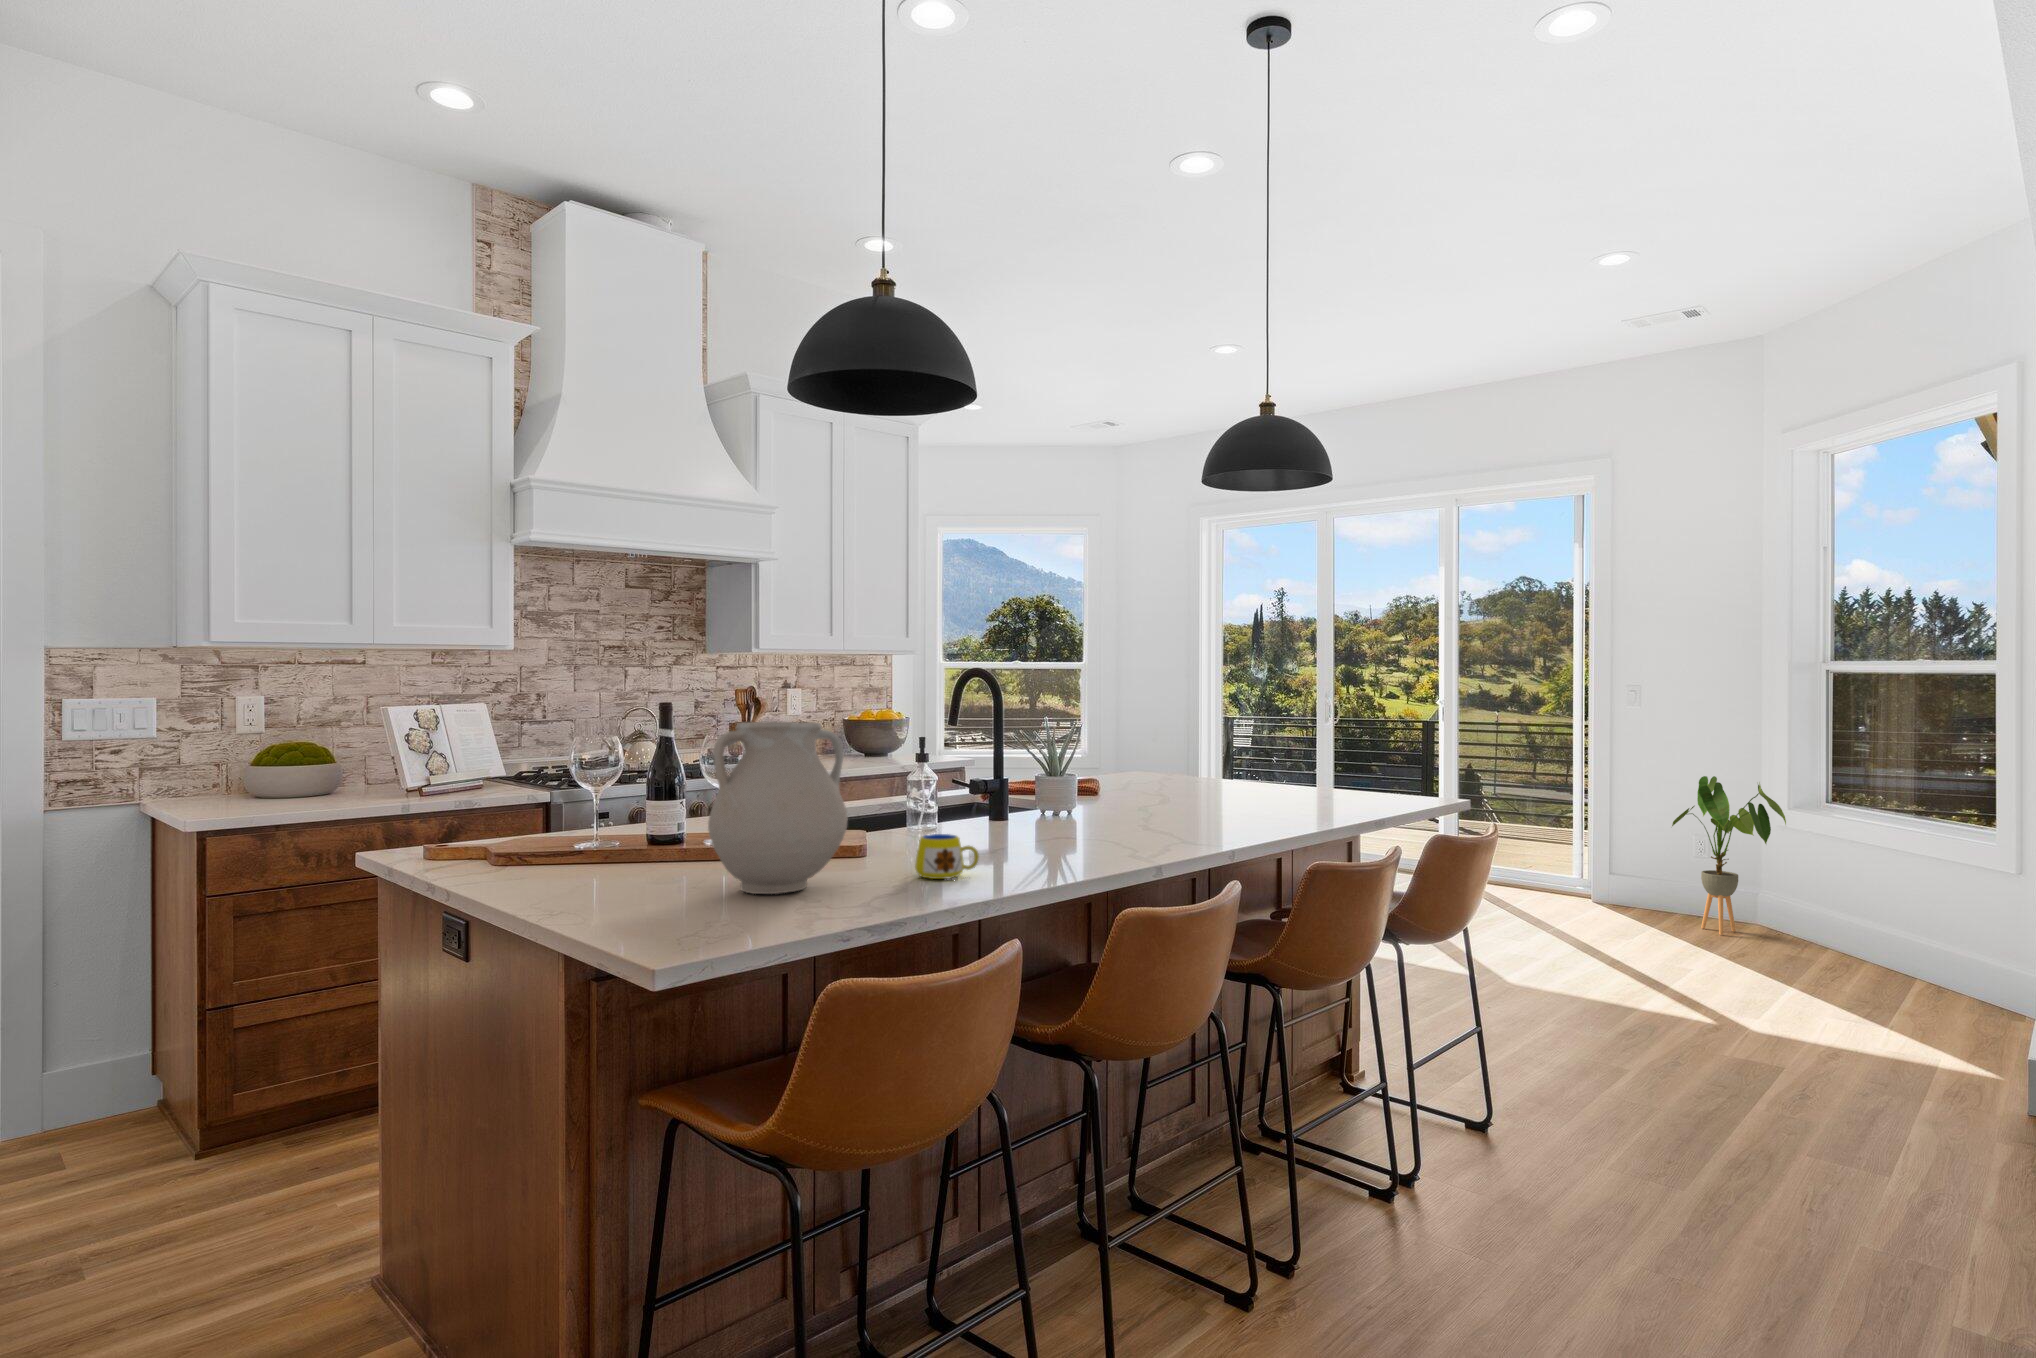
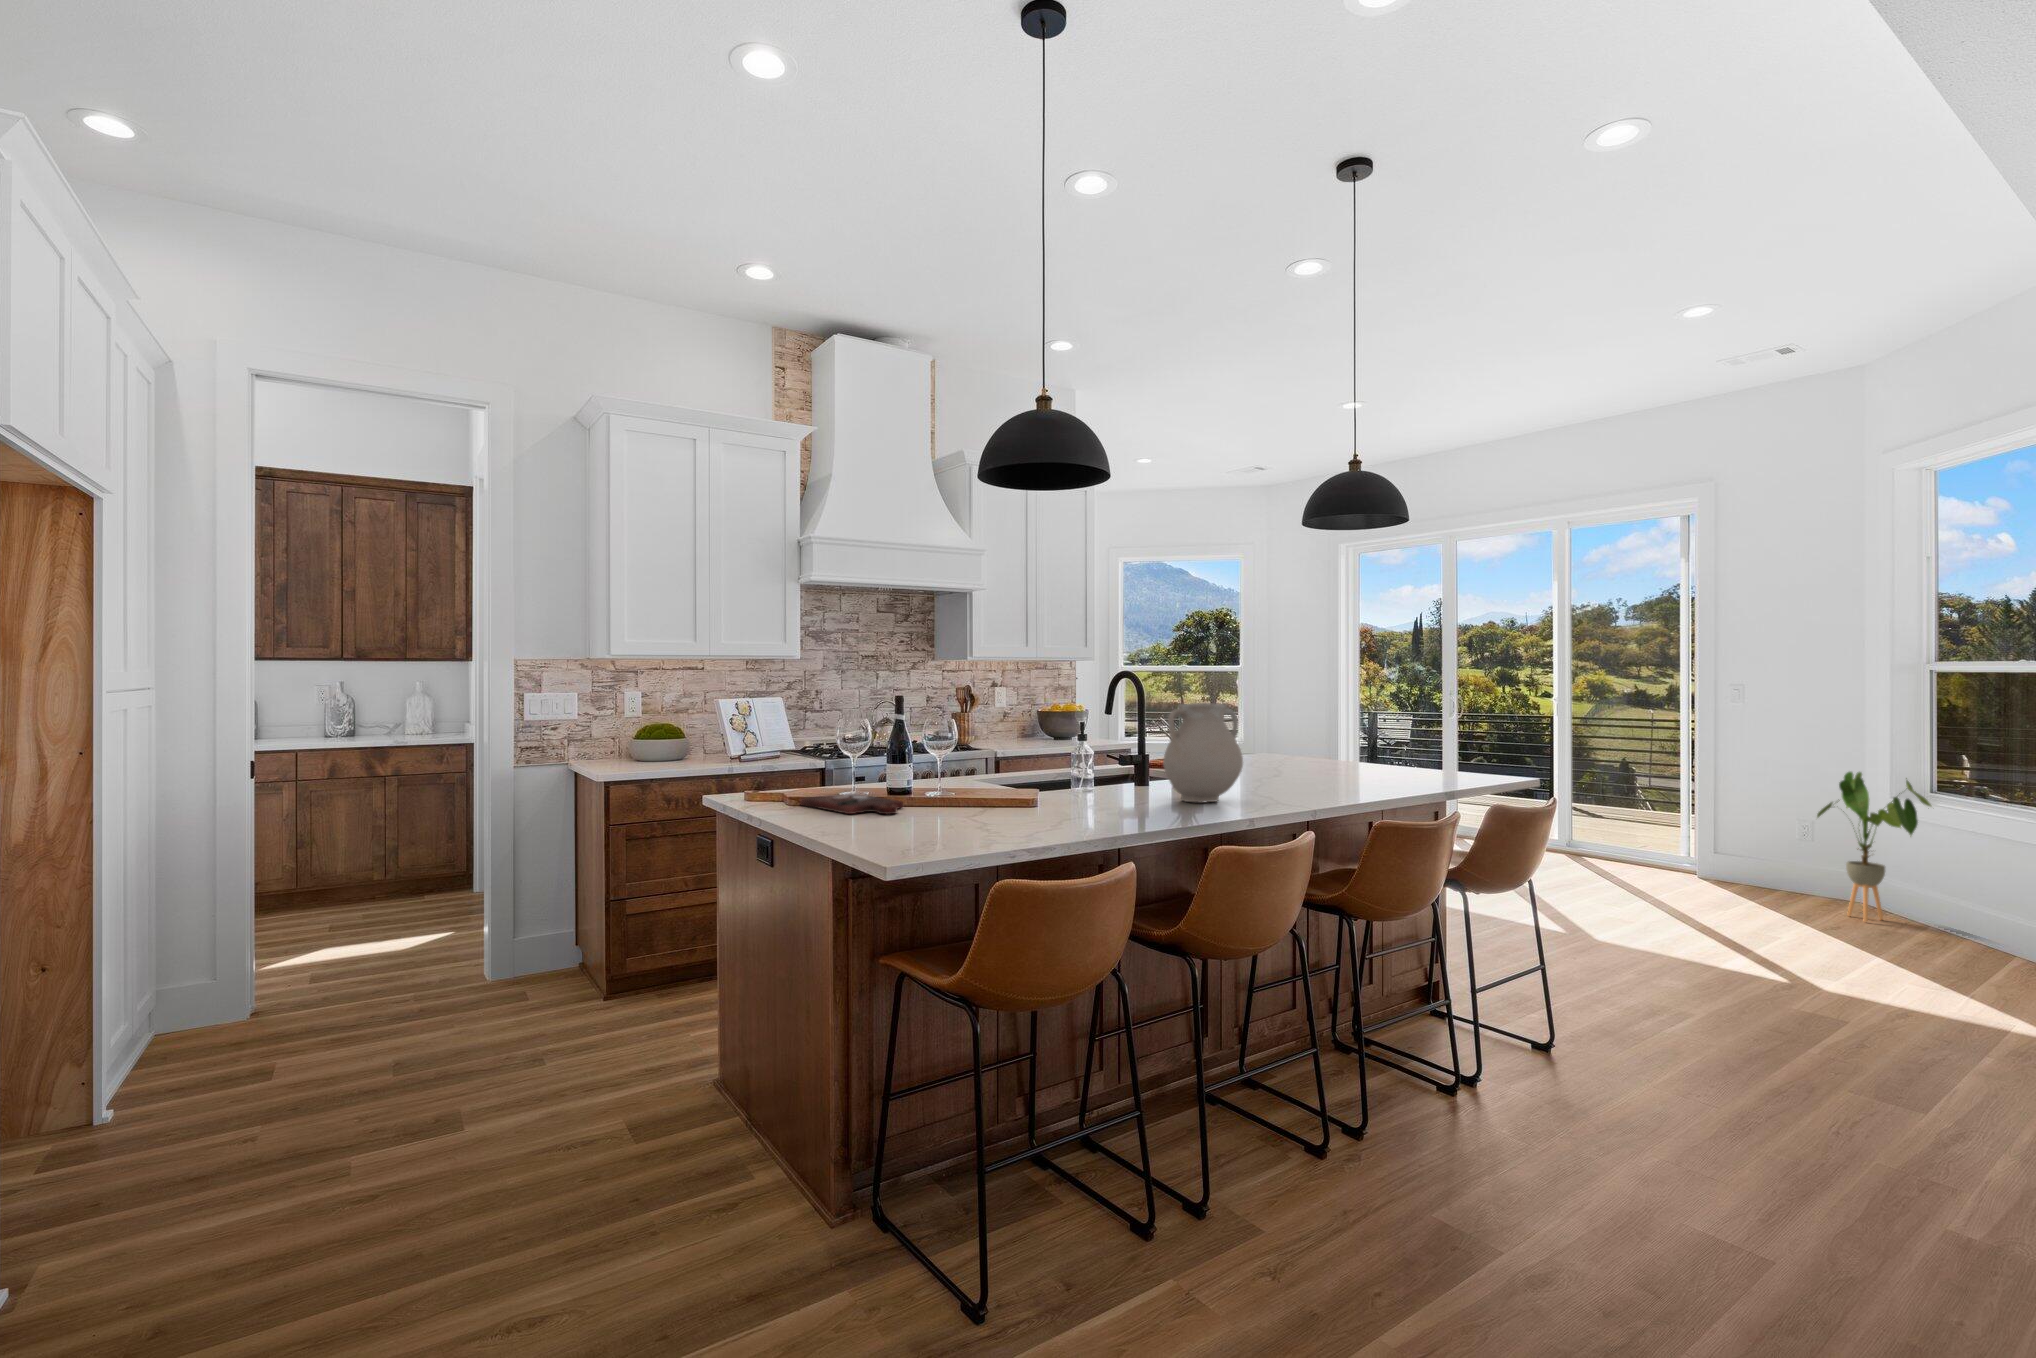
vase: present [708,721,848,894] -> present [1163,703,1243,802]
mug: present [915,834,979,880] -> none [1064,789,1108,821]
cutting board: none [506,844,671,882] -> present [800,793,903,814]

